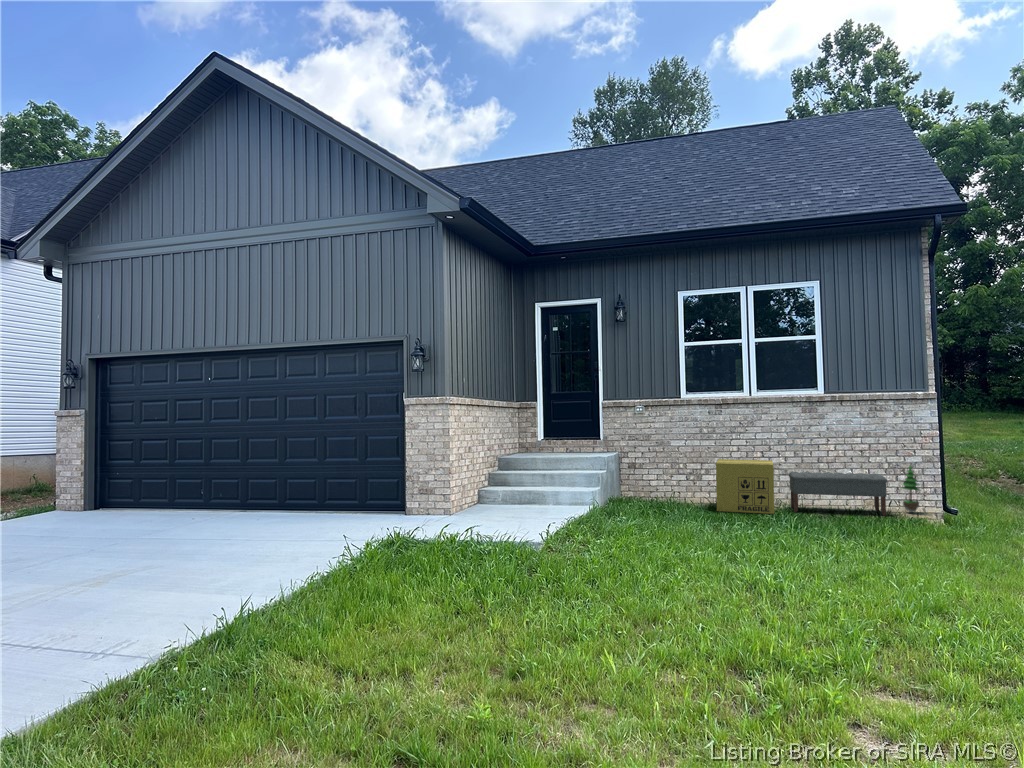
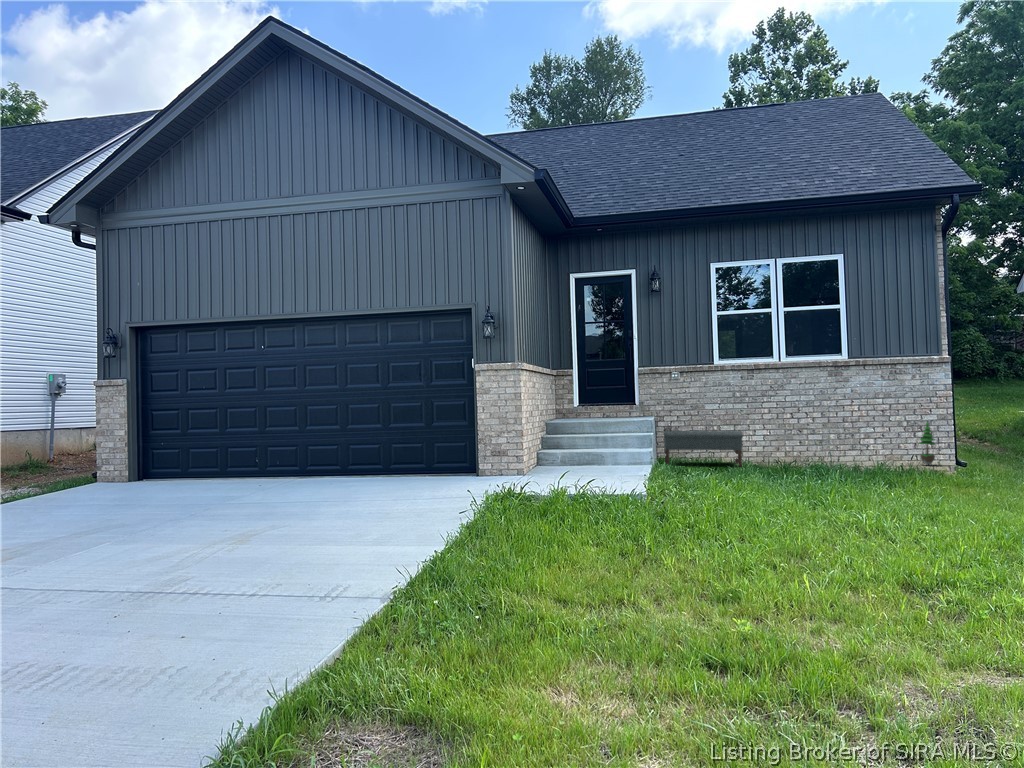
cardboard box: present [716,459,774,514] -> none [753,421,814,469]
bench: present [789,472,887,516] -> present [664,431,743,466]

